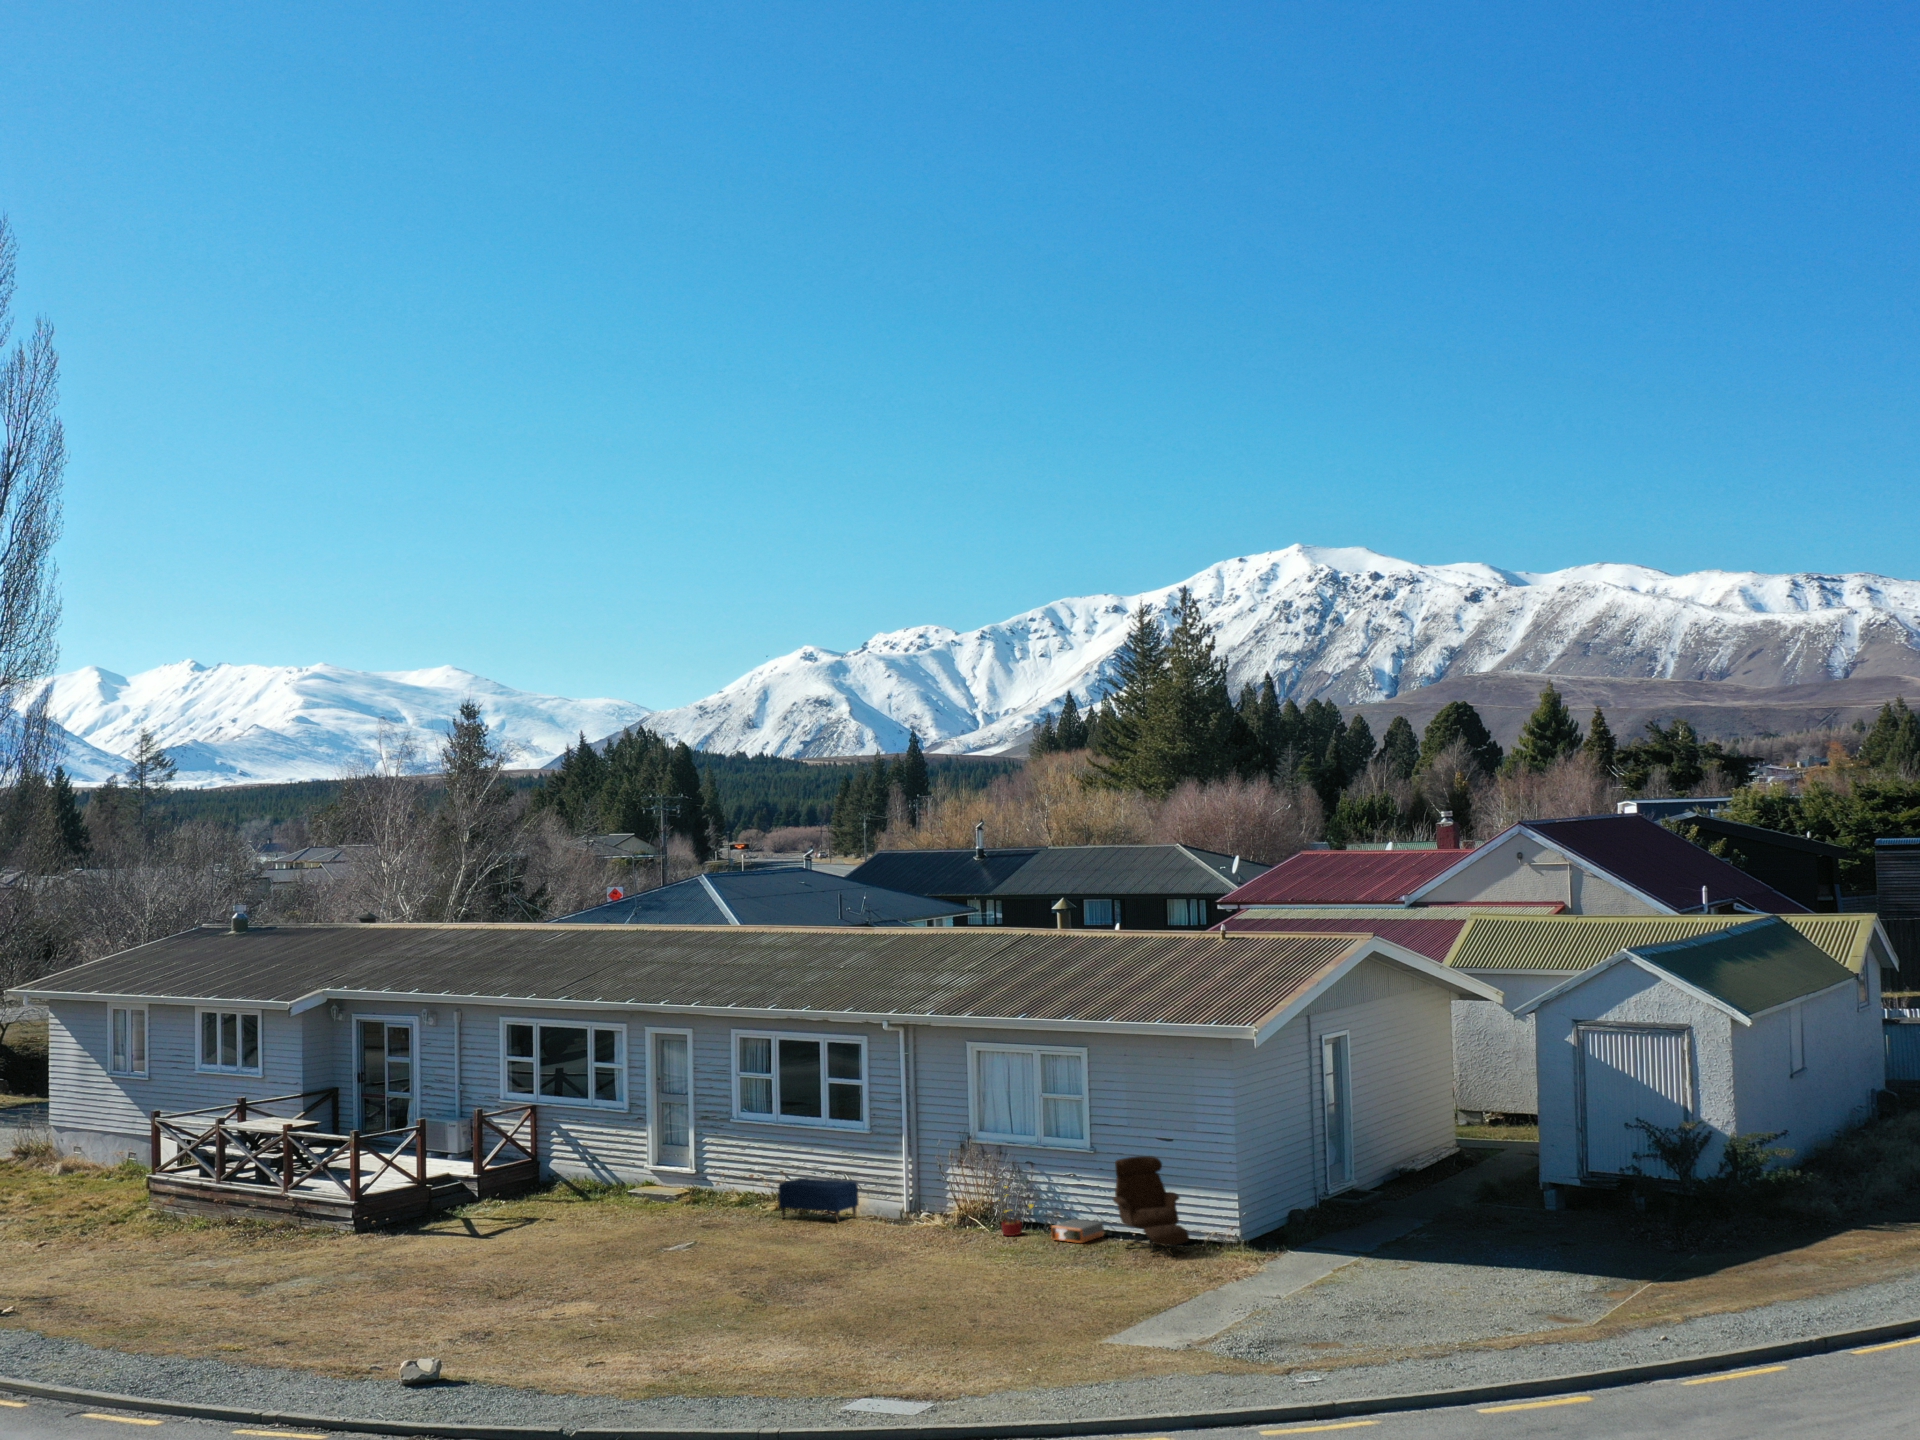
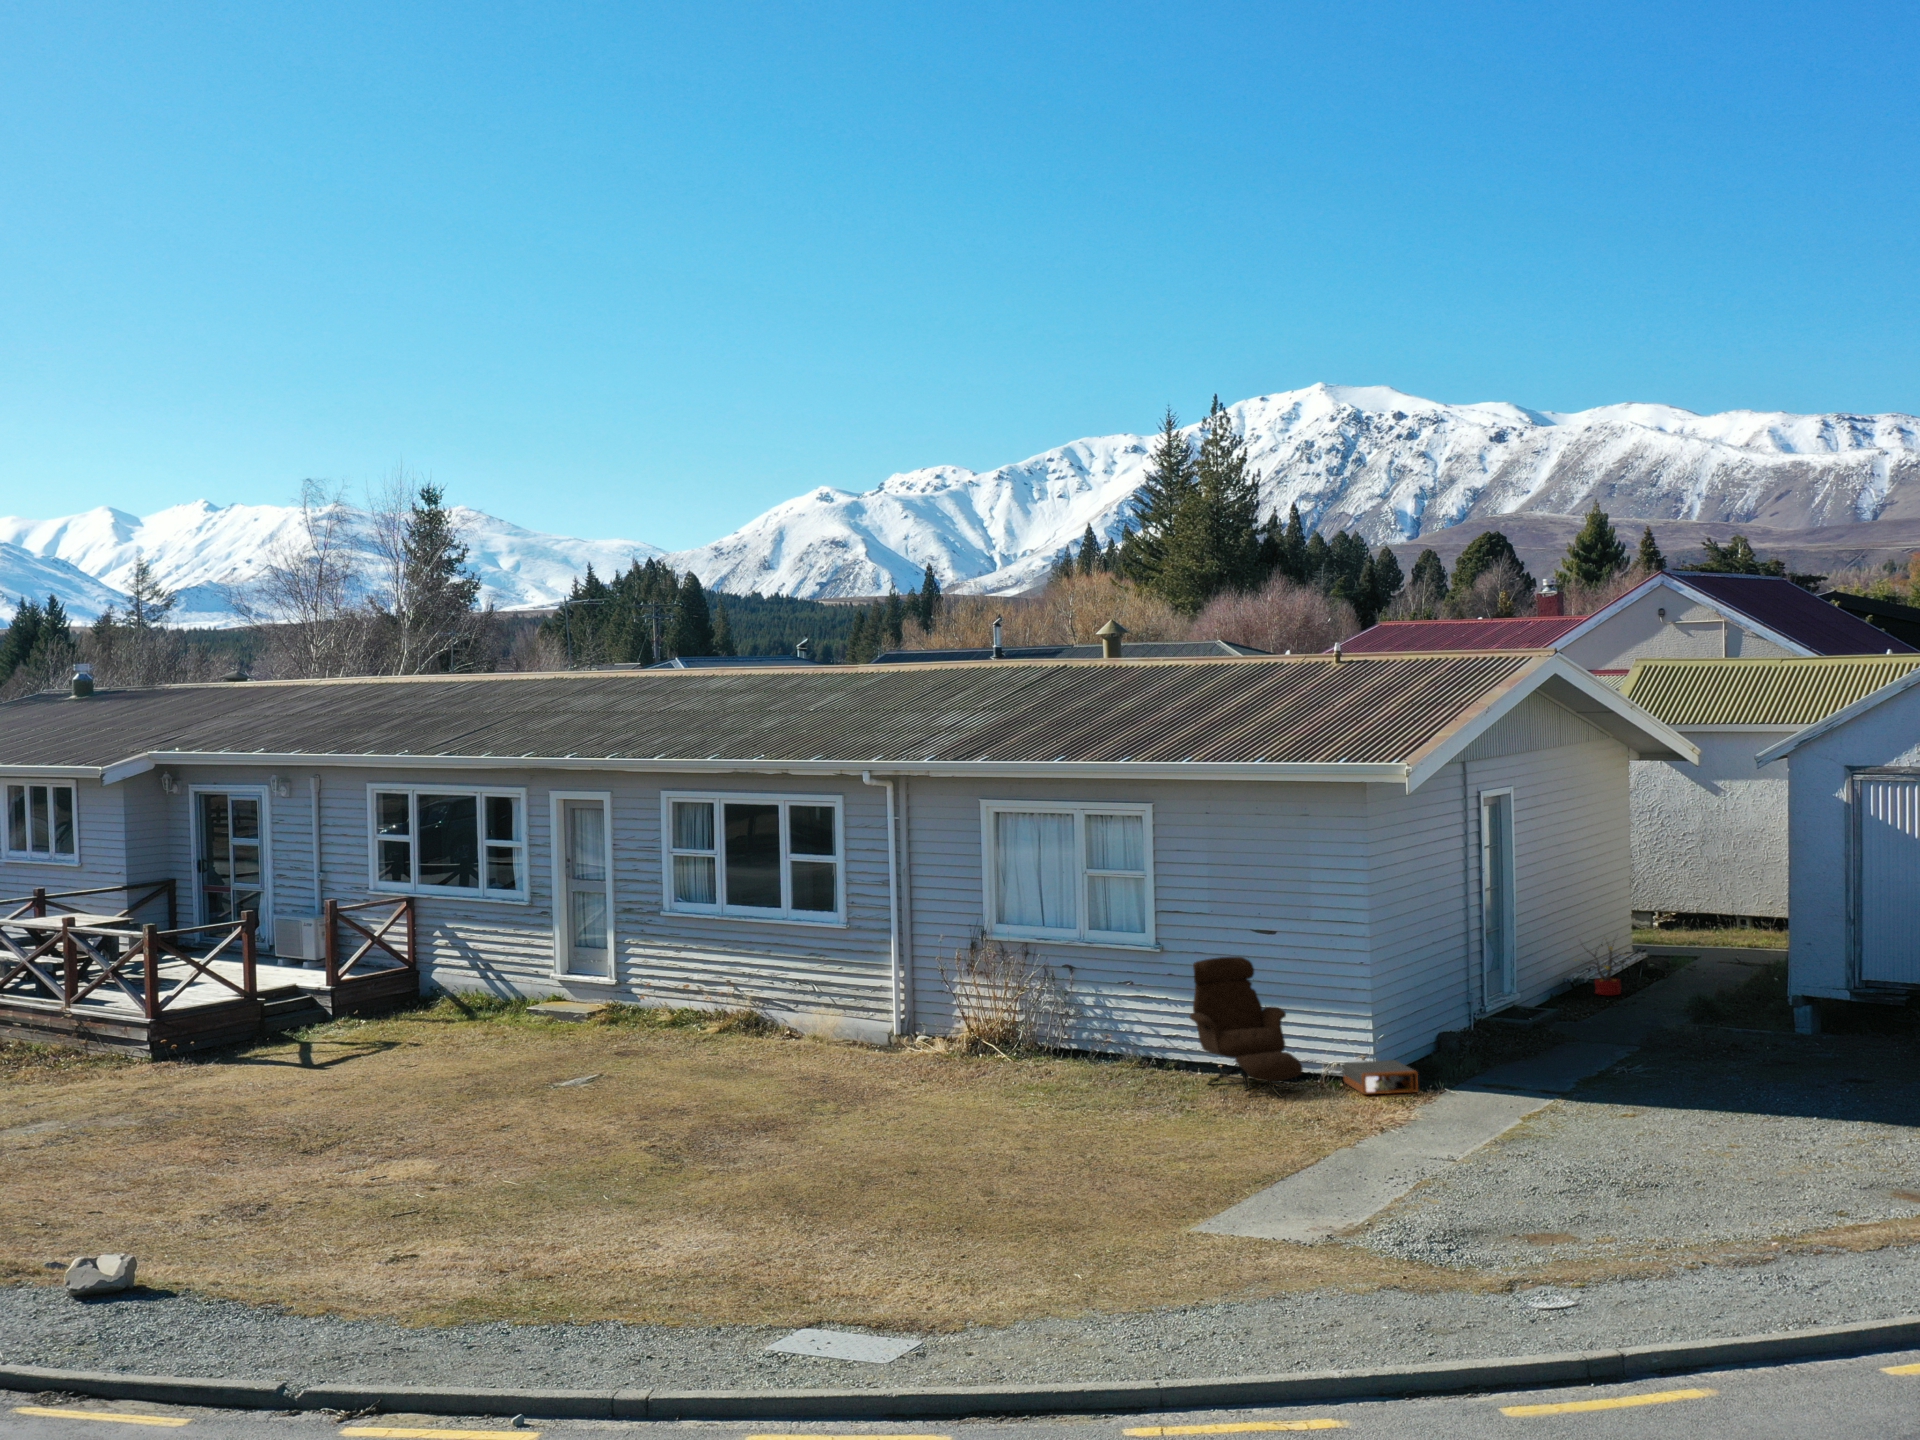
bench: present [778,1178,859,1223] -> none [723,990,833,1050]
decorative plant: present [999,1190,1033,1236] -> present [1584,944,1621,995]
storage box: present [1051,1219,1104,1243] -> present [1343,1060,1418,1095]

